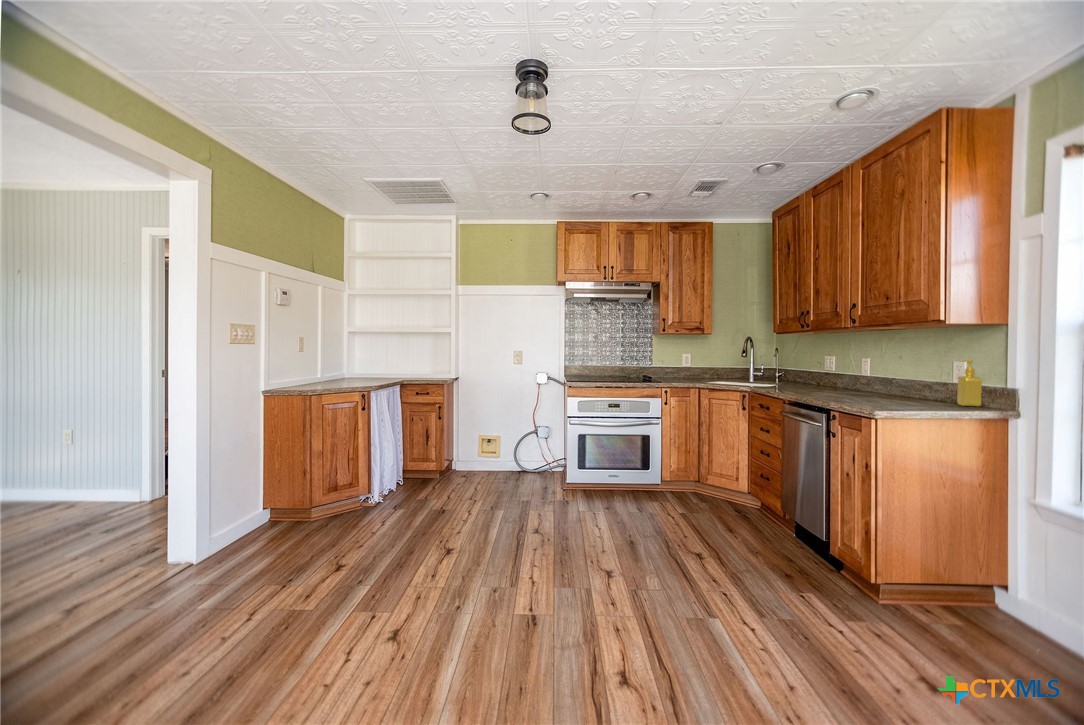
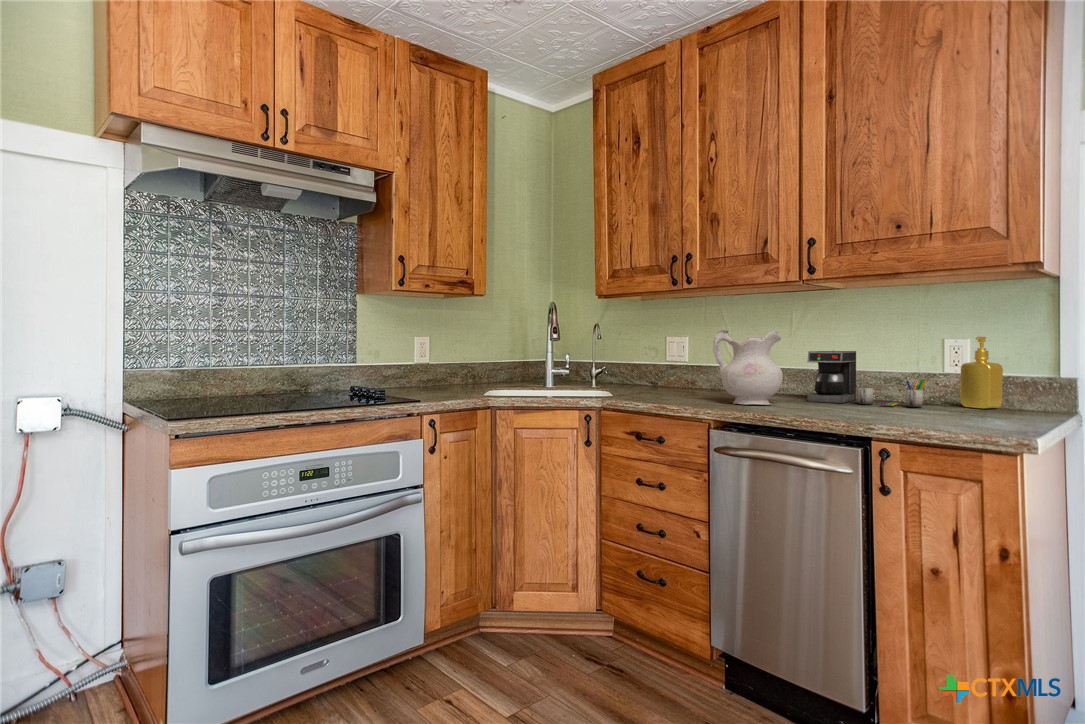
ceramic pitcher: none [796,353,835,394] -> present [713,330,783,405]
coffee maker: none [861,366,926,402] -> present [807,351,928,407]

